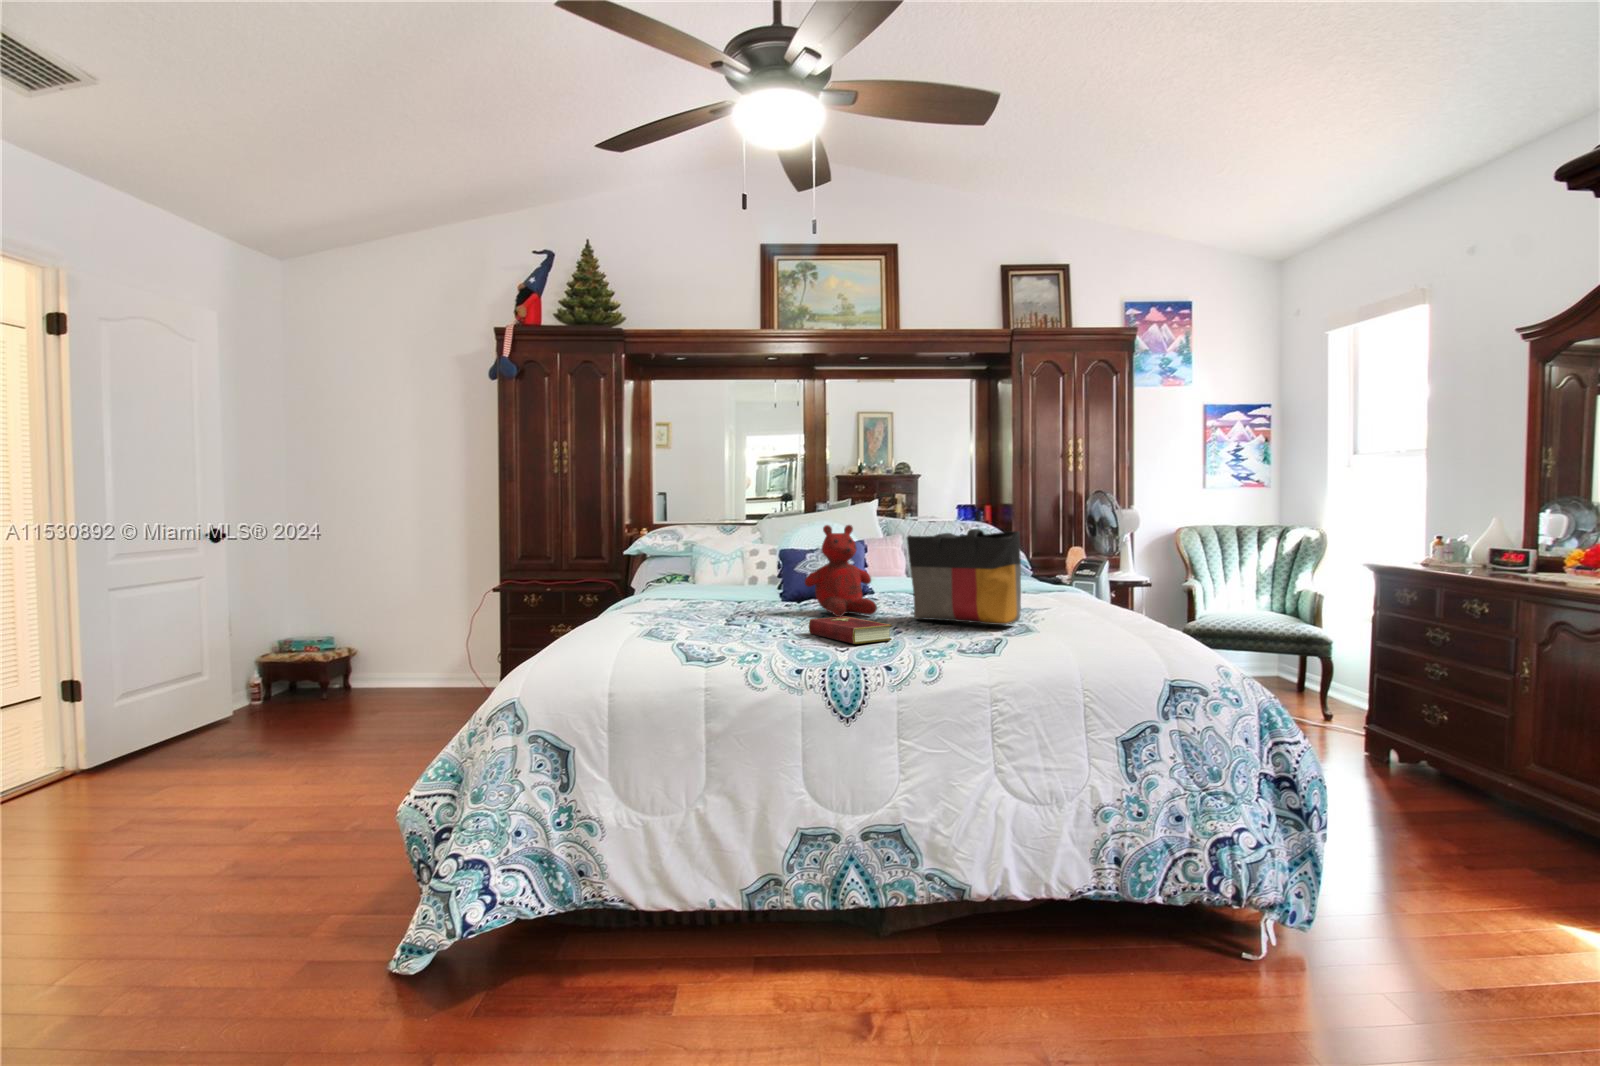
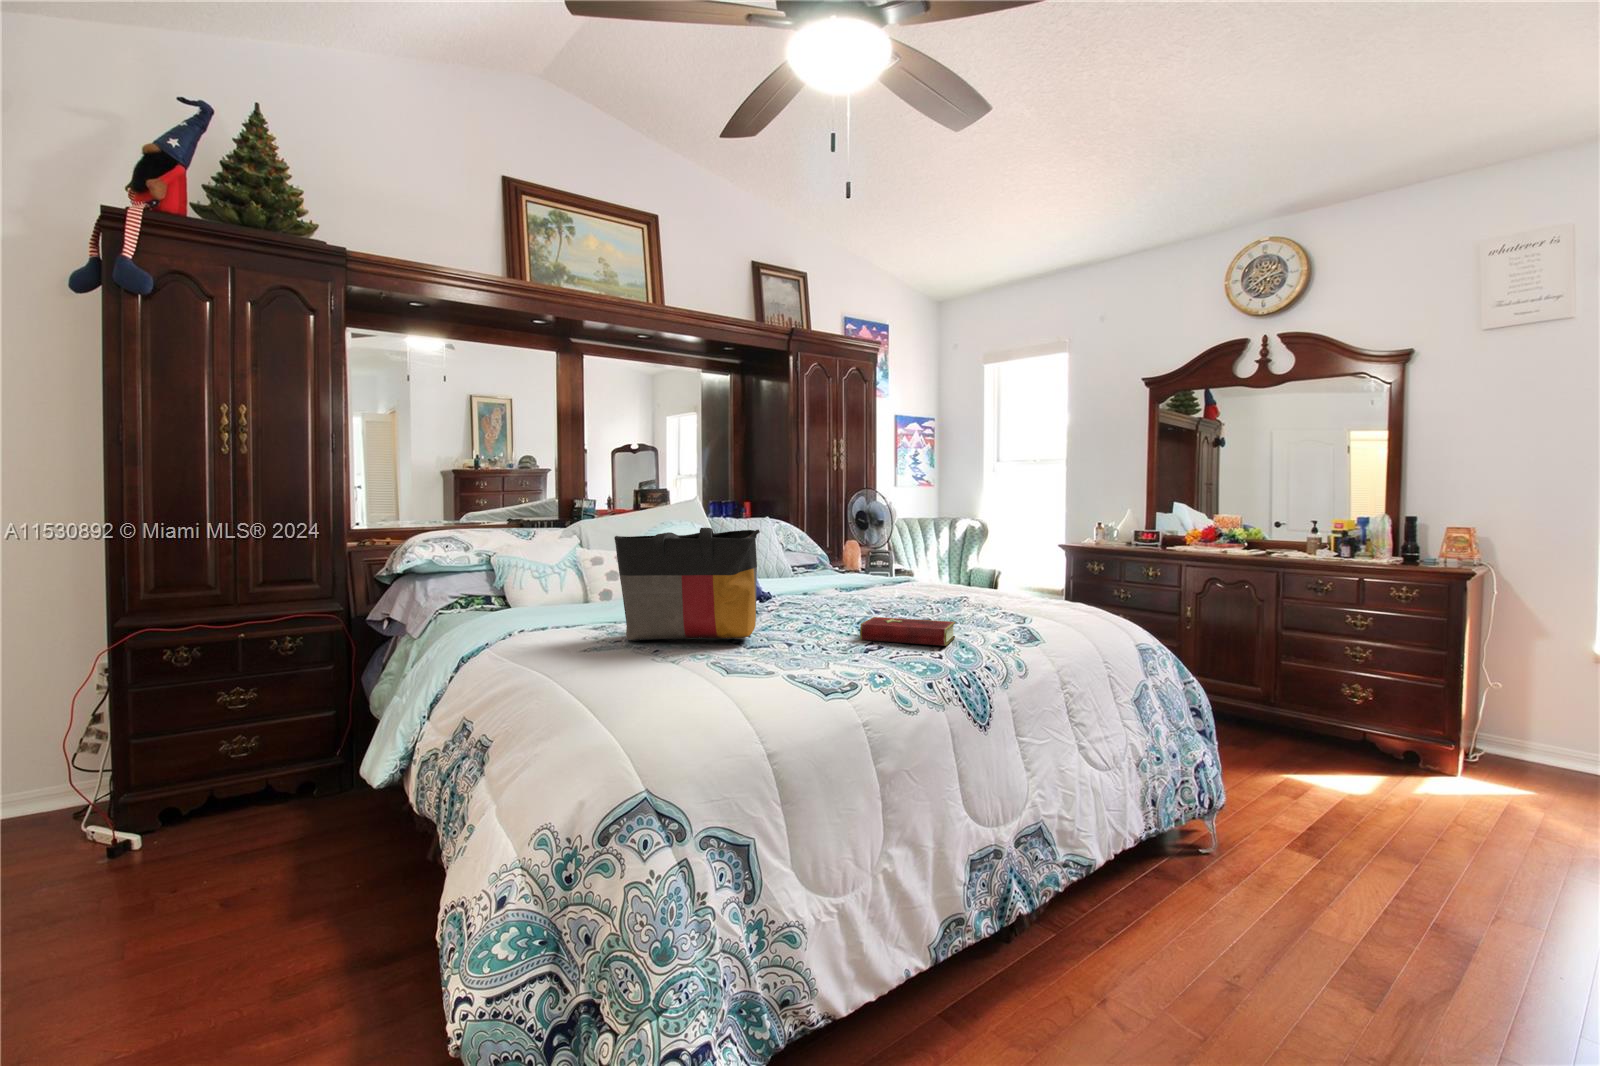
teddy bear: present [805,525,877,617] -> none [784,517,858,618]
tote bag: present [907,529,1021,625] -> present [614,528,760,641]

